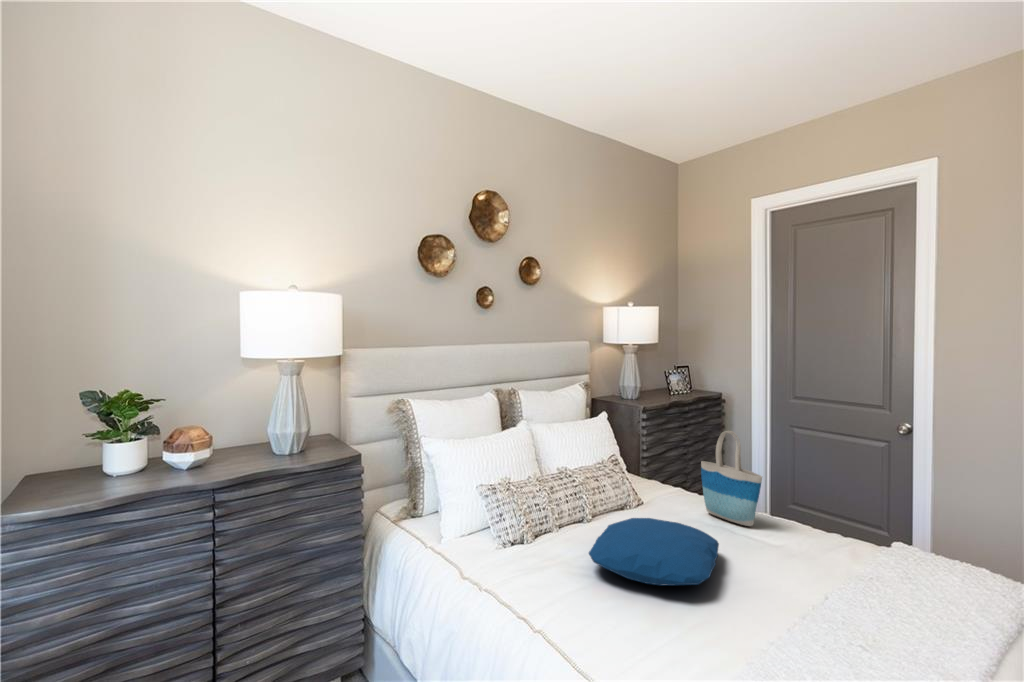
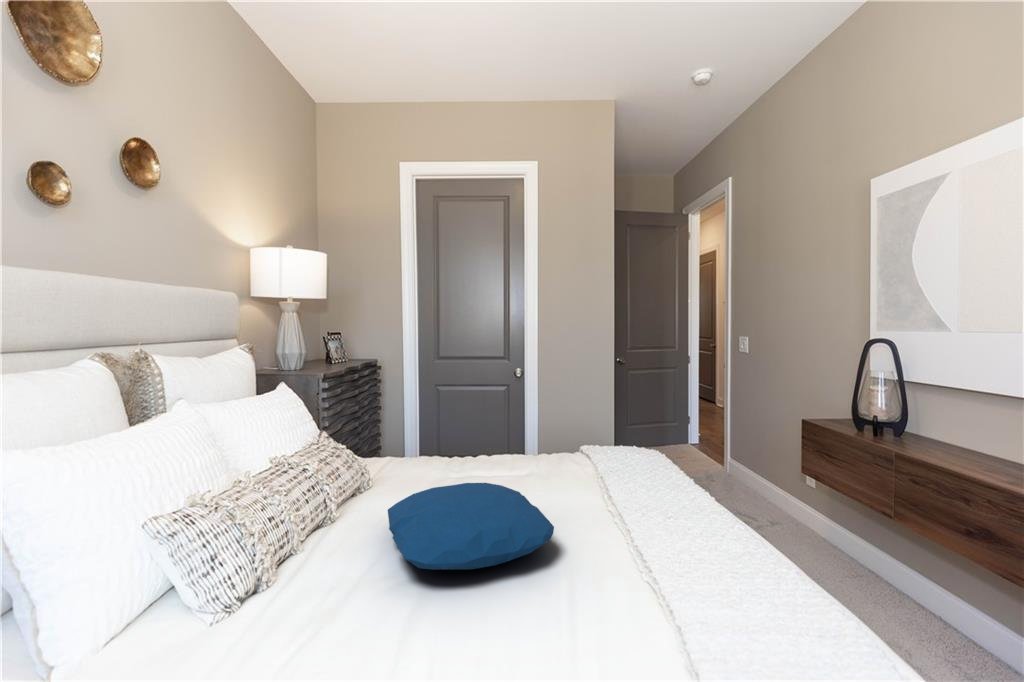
tote bag: present [701,431,762,526] -> none [441,375,511,471]

